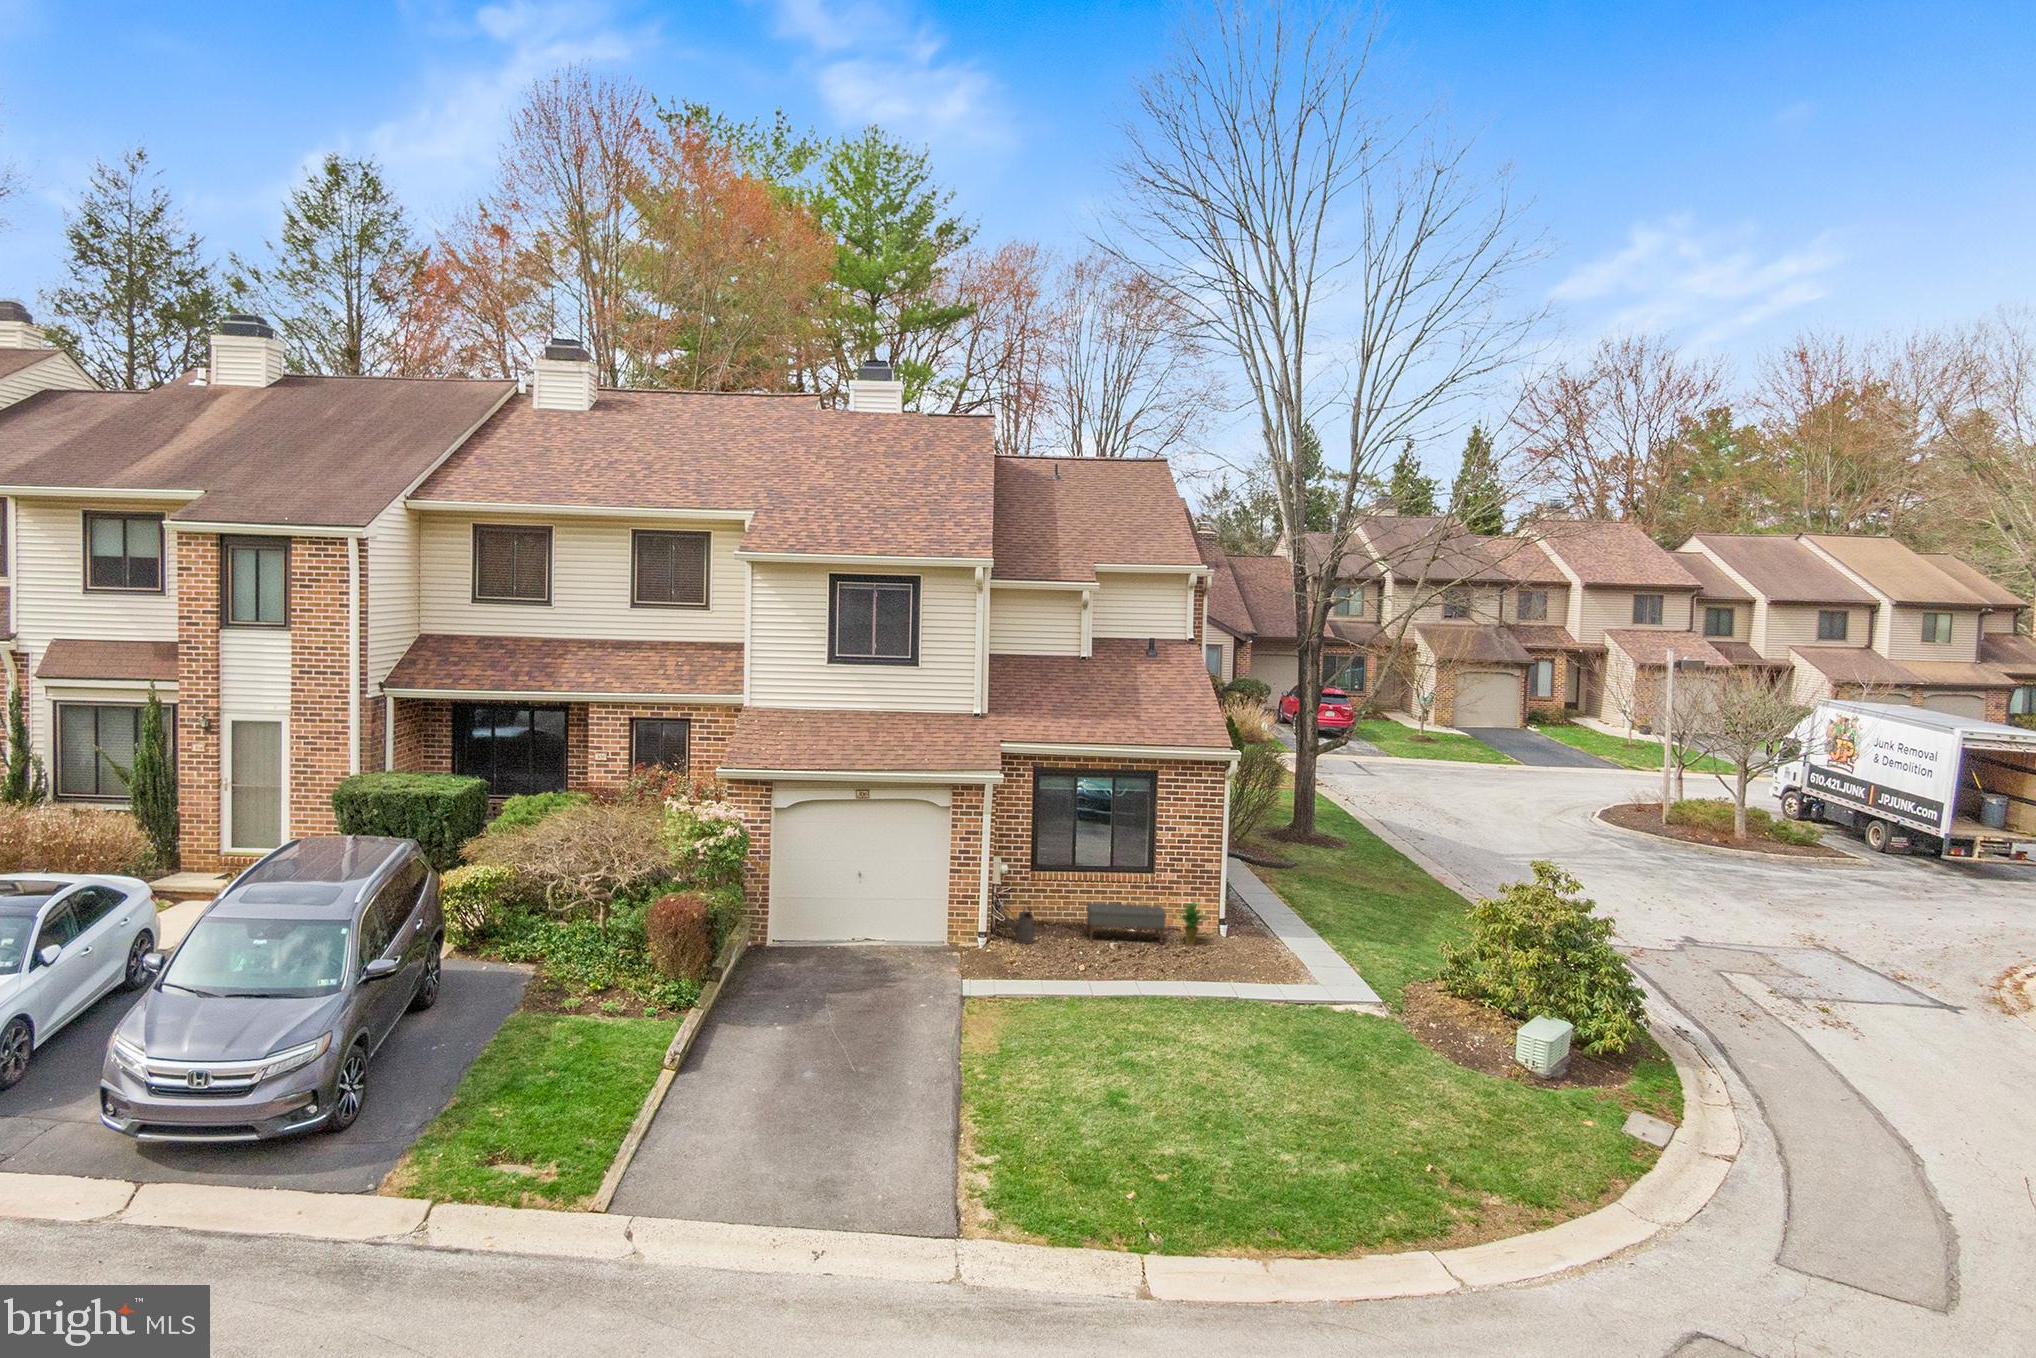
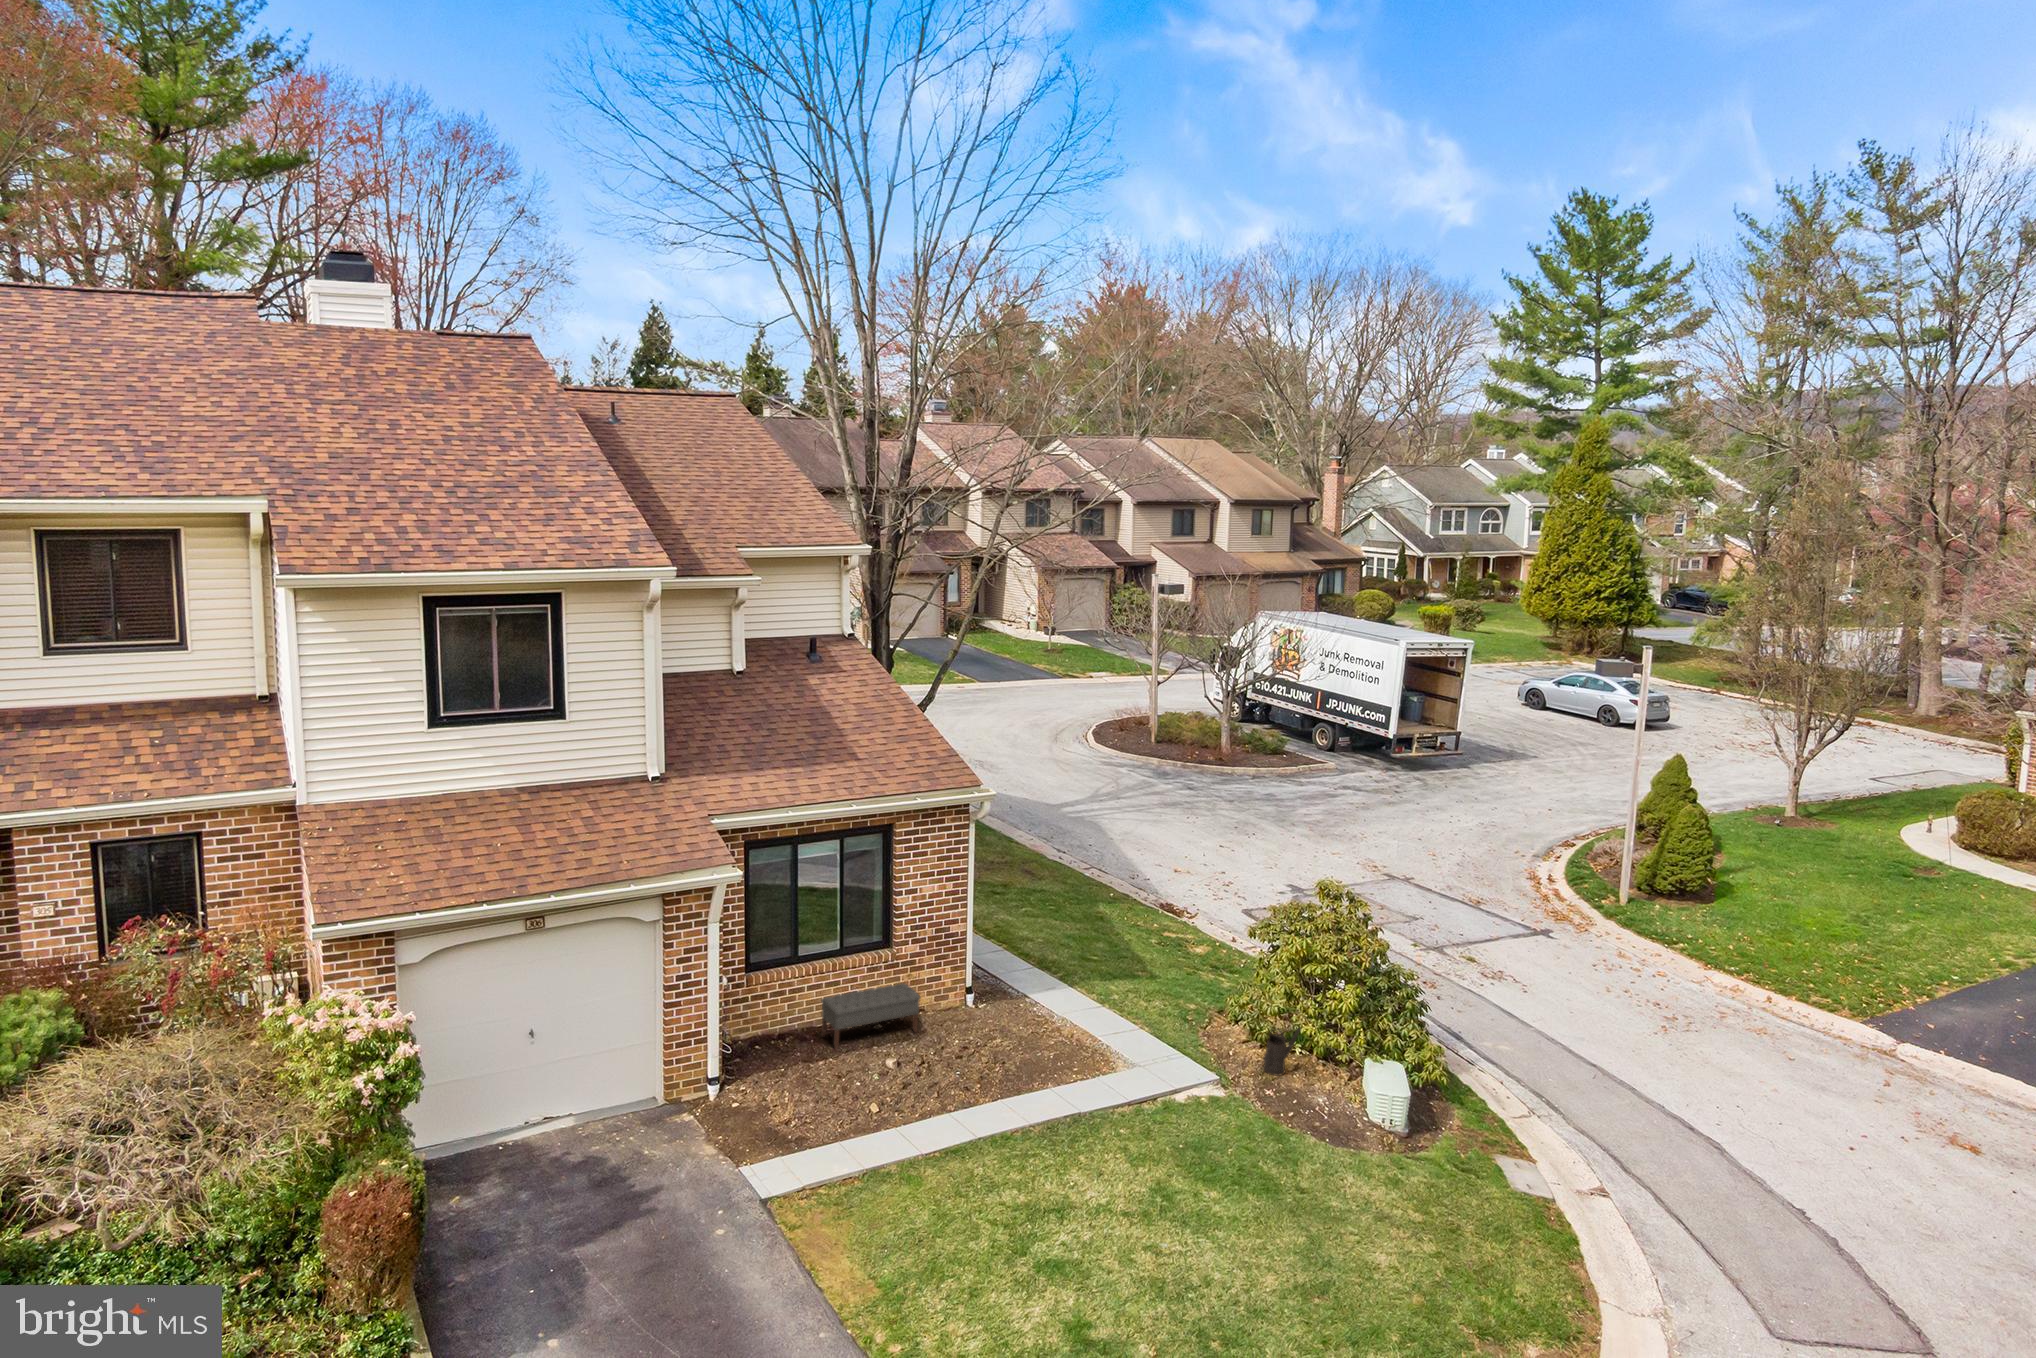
potted plant: present [1180,902,1204,946] -> none [925,971,965,1026]
watering can: present [1001,906,1034,944] -> present [1263,1028,1300,1076]

